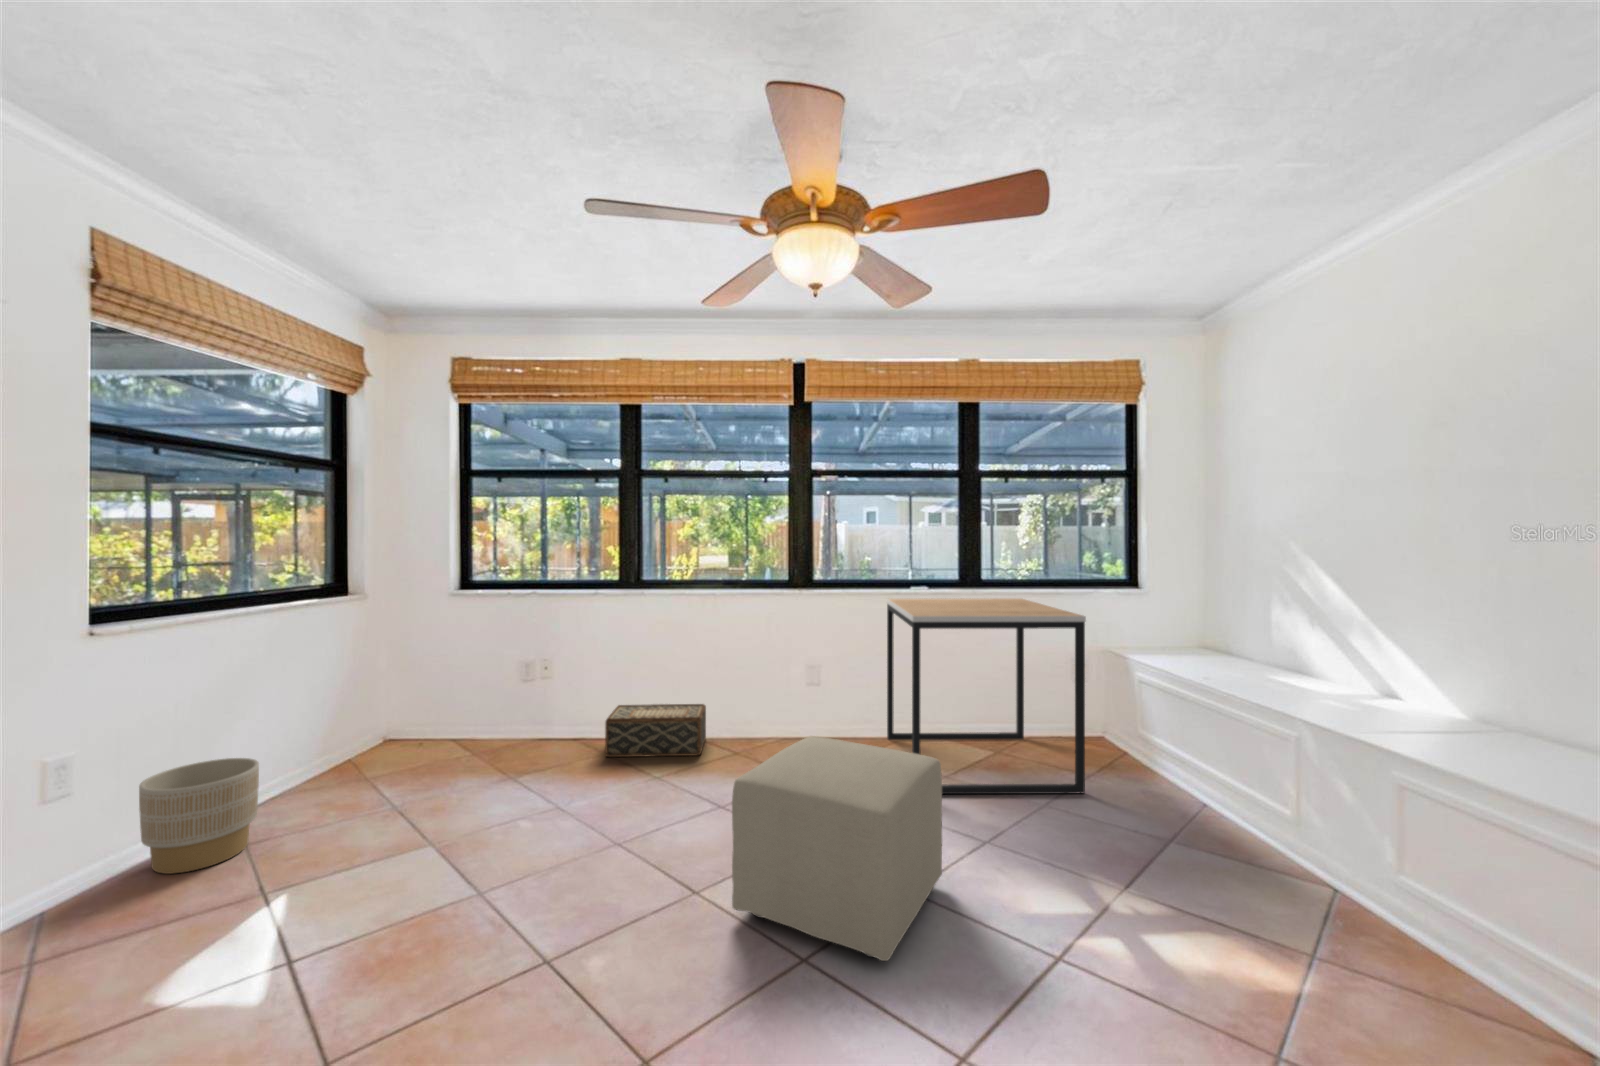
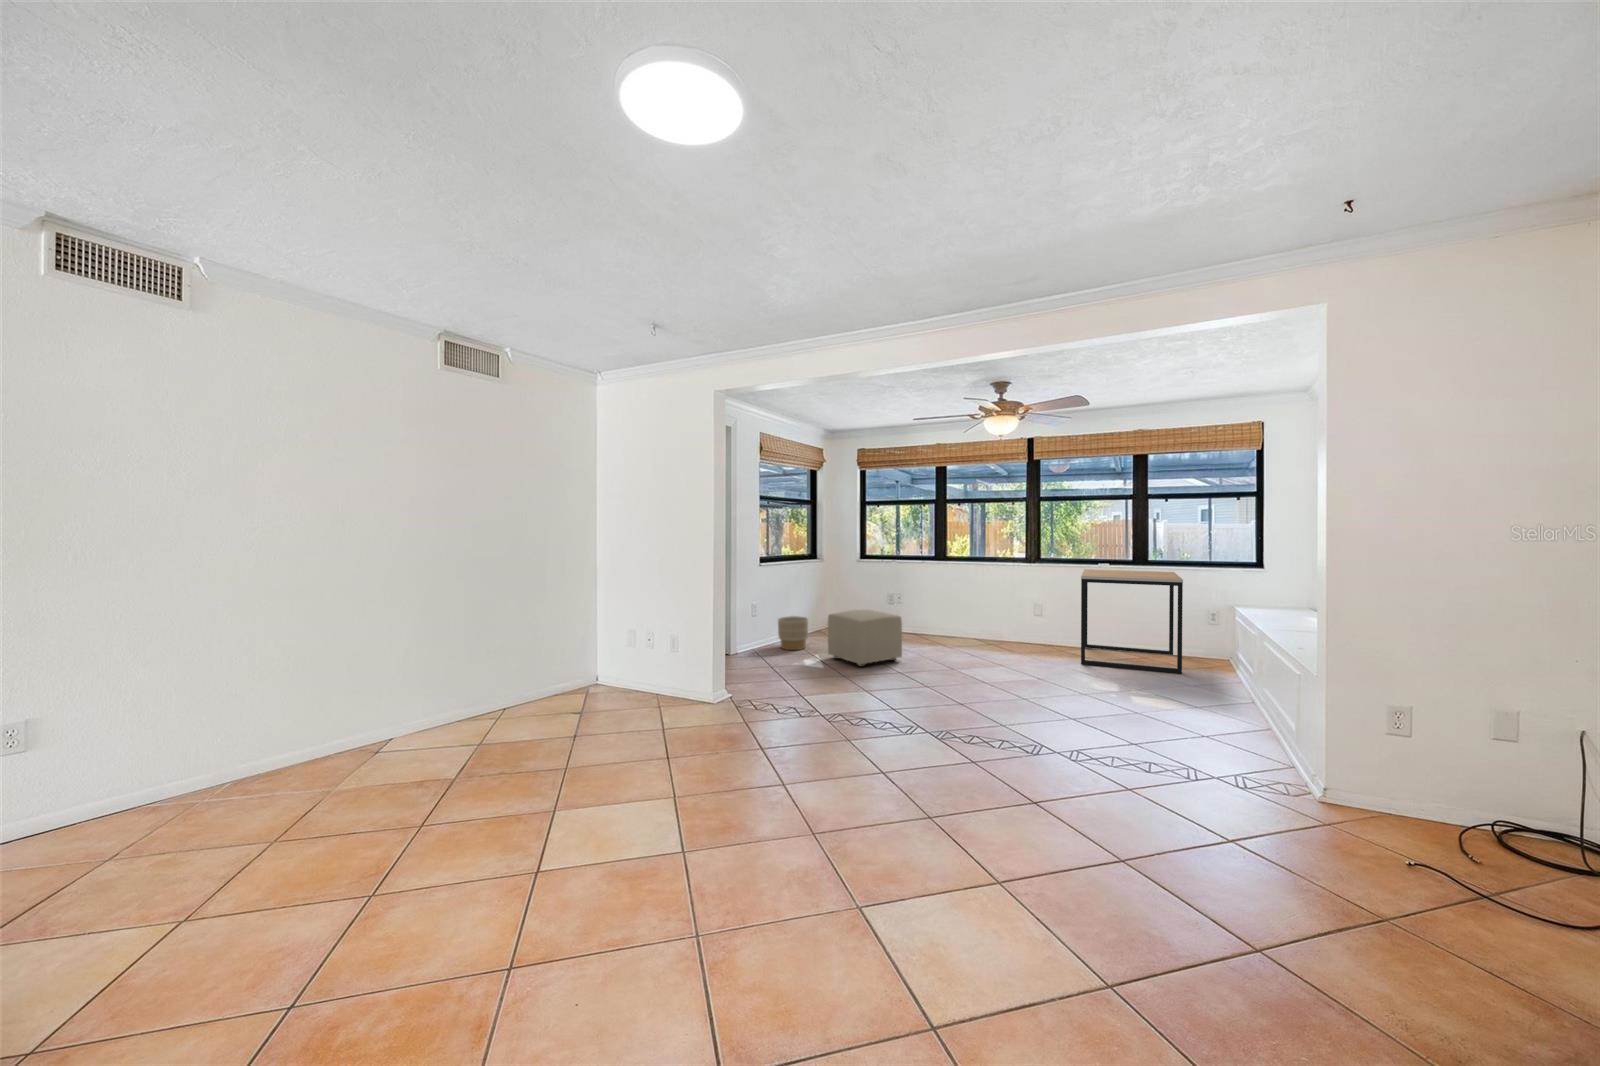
woven basket: present [605,704,706,757] -> none [930,618,980,643]
ottoman: present [732,736,942,961] -> present [828,610,902,667]

